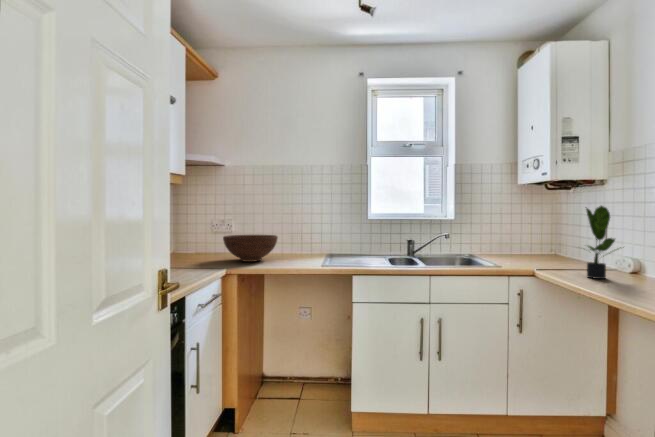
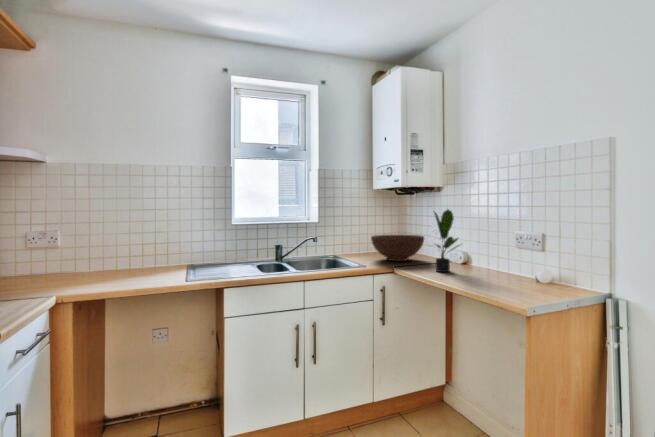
fruit bowl: present [223,235,278,262] -> present [371,235,424,261]

